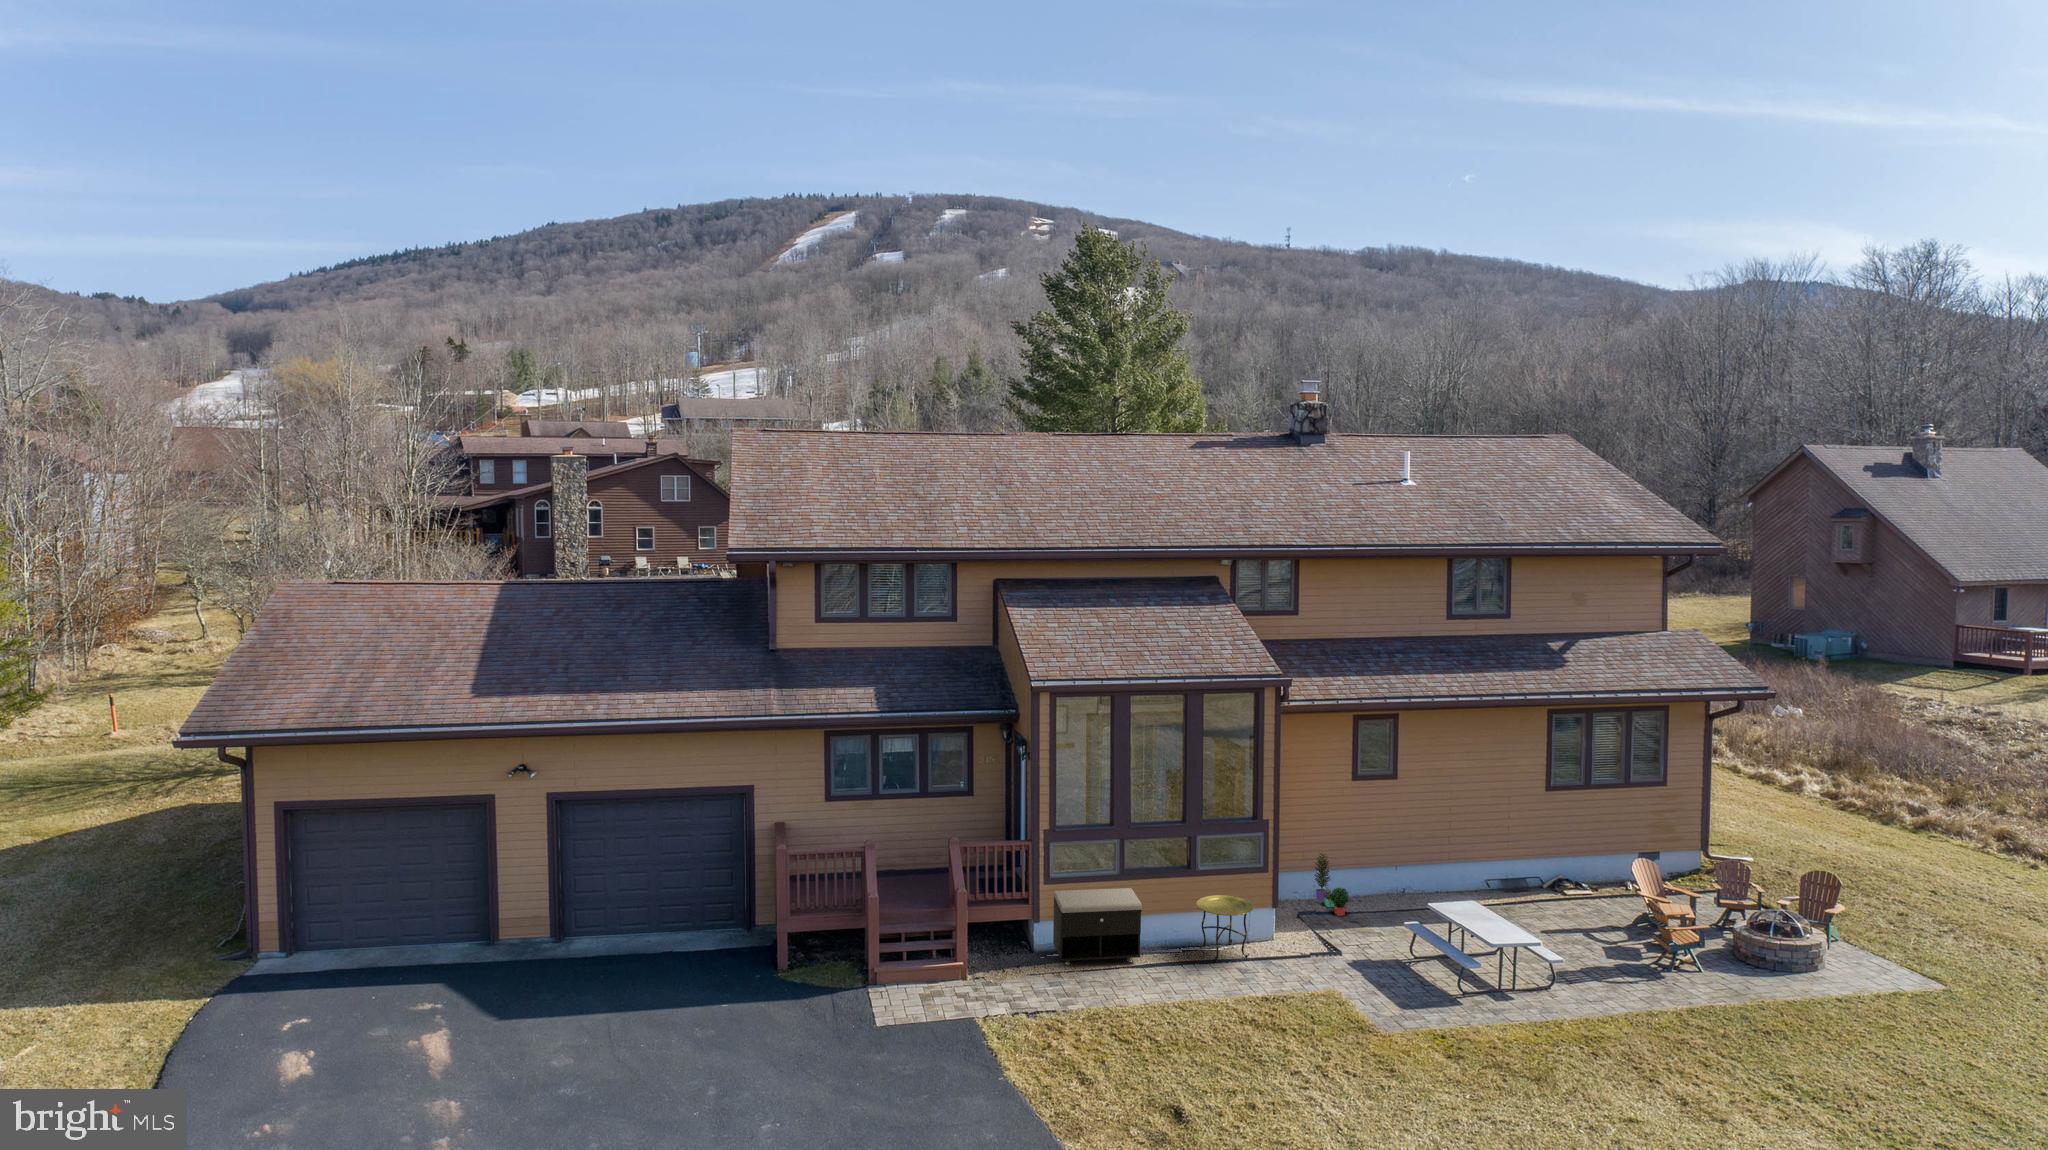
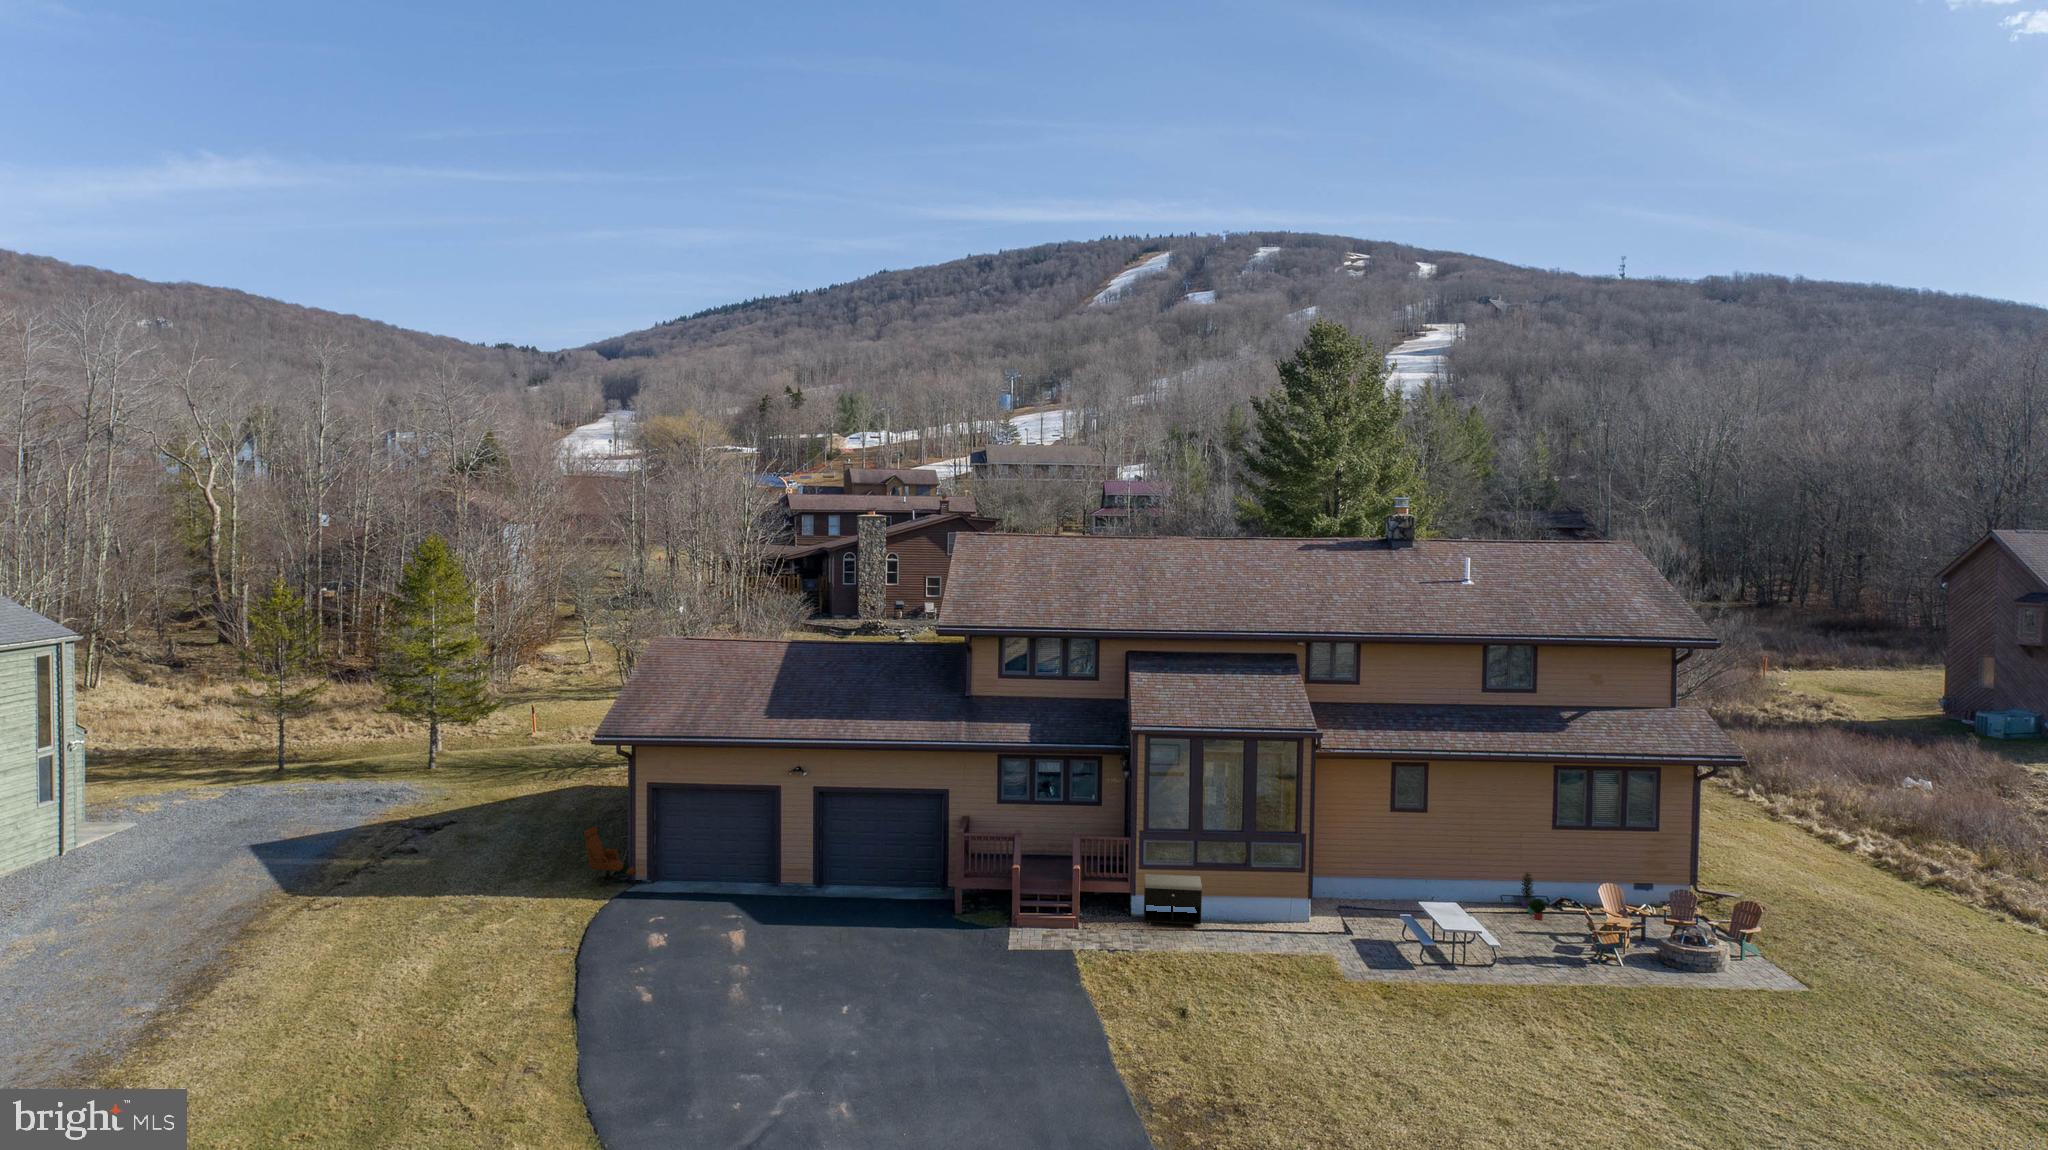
potted plant: present [1315,853,1349,916] -> present [1521,873,1546,920]
lounge chair: none [141,885,266,982] -> present [584,827,649,886]
side table: present [1196,895,1254,961] -> none [1245,887,1287,932]

